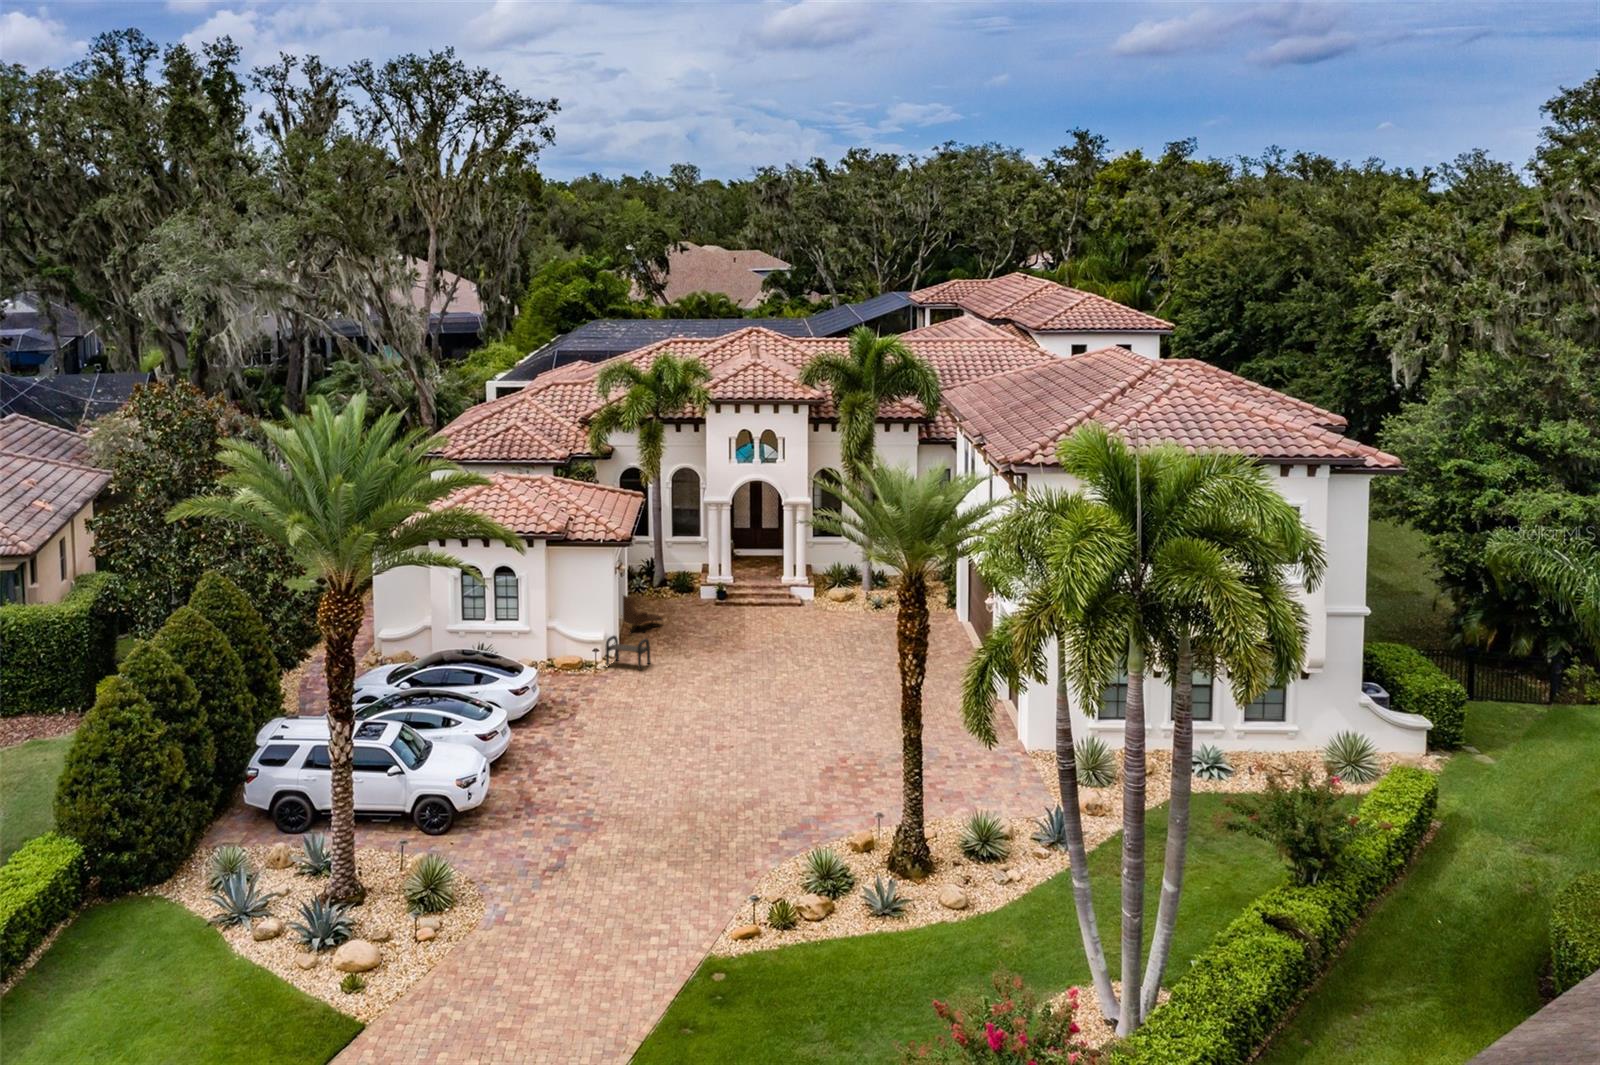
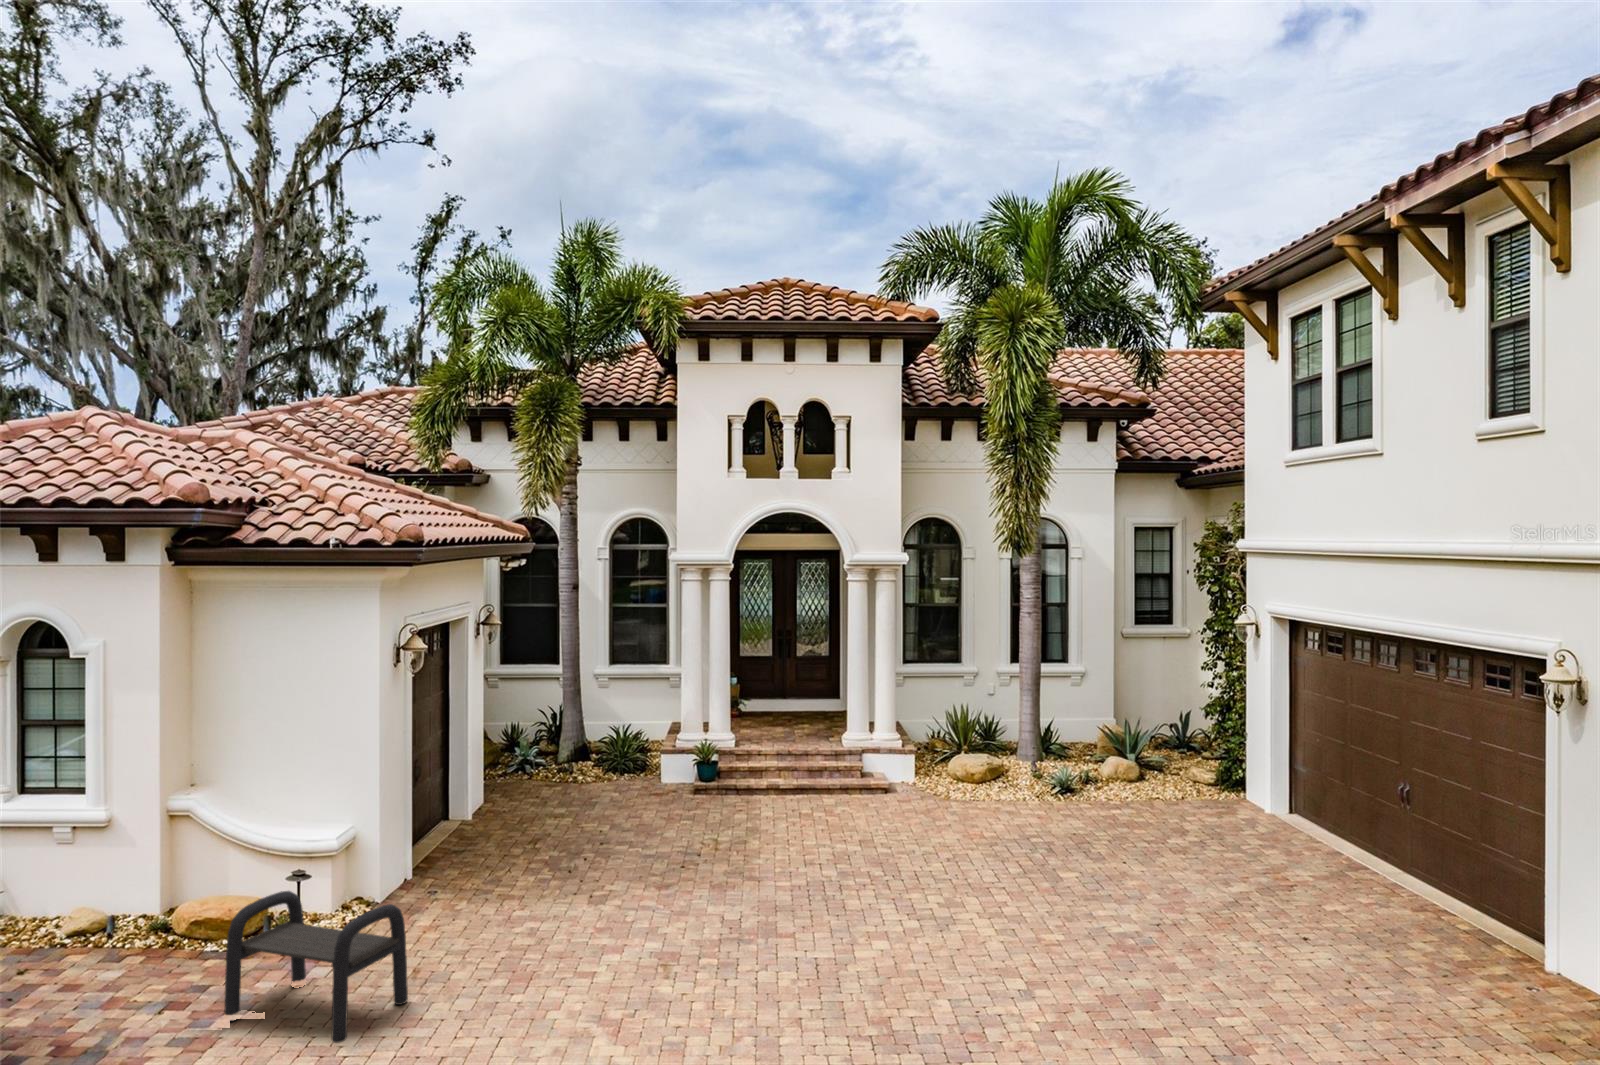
lounge chair: present [623,595,662,629] -> none [407,758,537,872]

